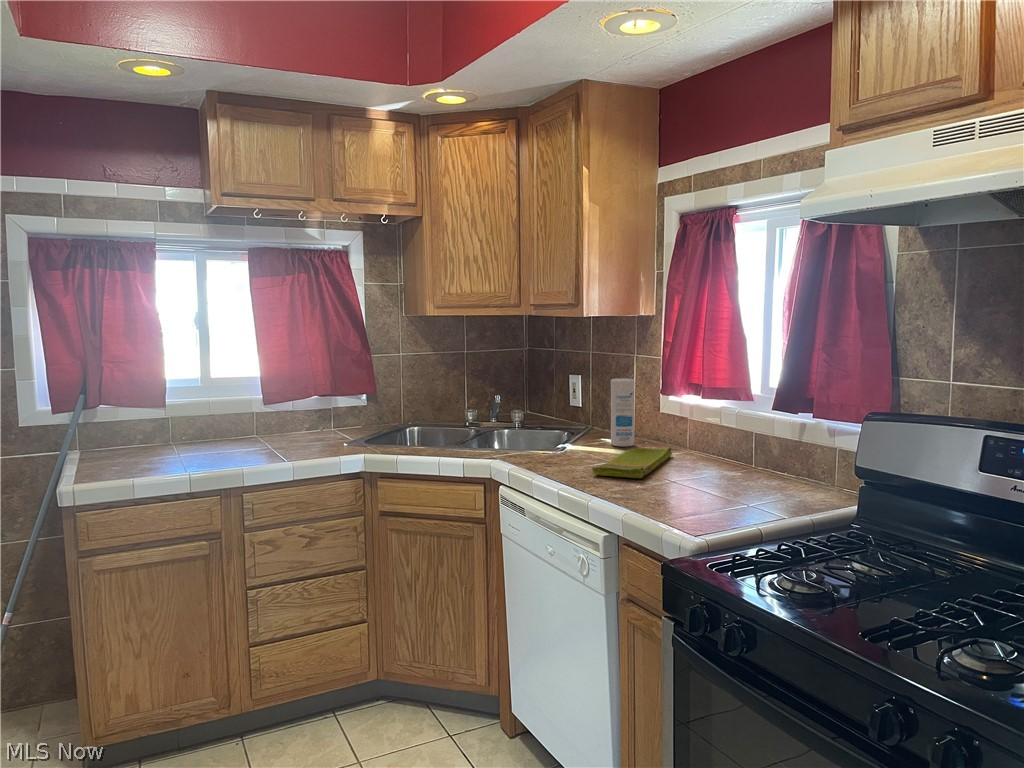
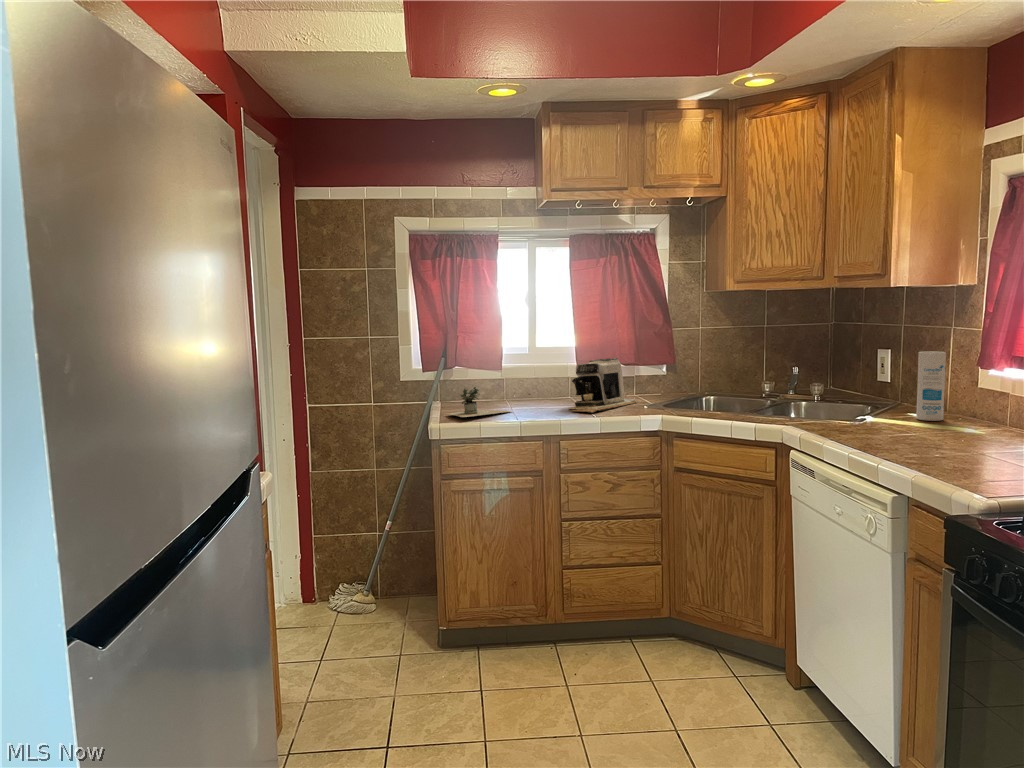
coffee maker: none [251,391,333,457] -> present [570,358,637,413]
potted plant: none [88,433,203,473] -> present [447,387,530,417]
dish towel: present [592,448,672,478] -> none [888,422,986,448]

